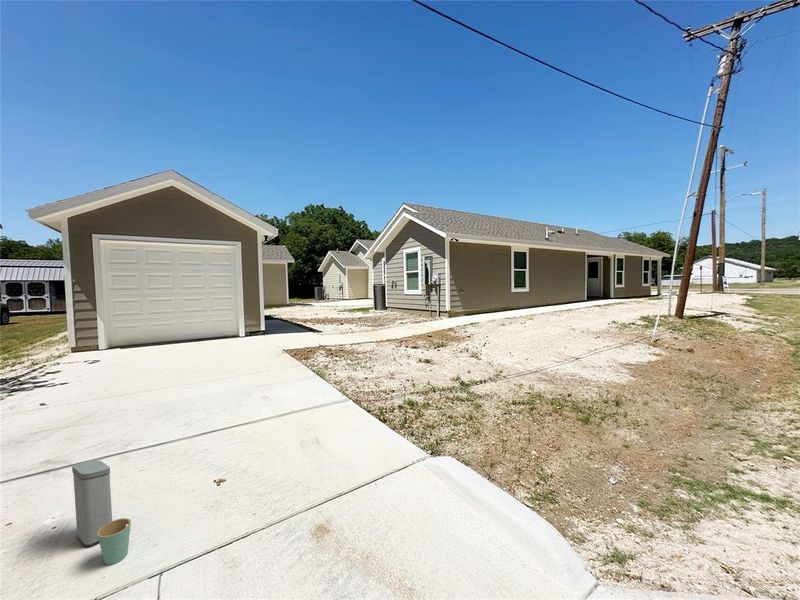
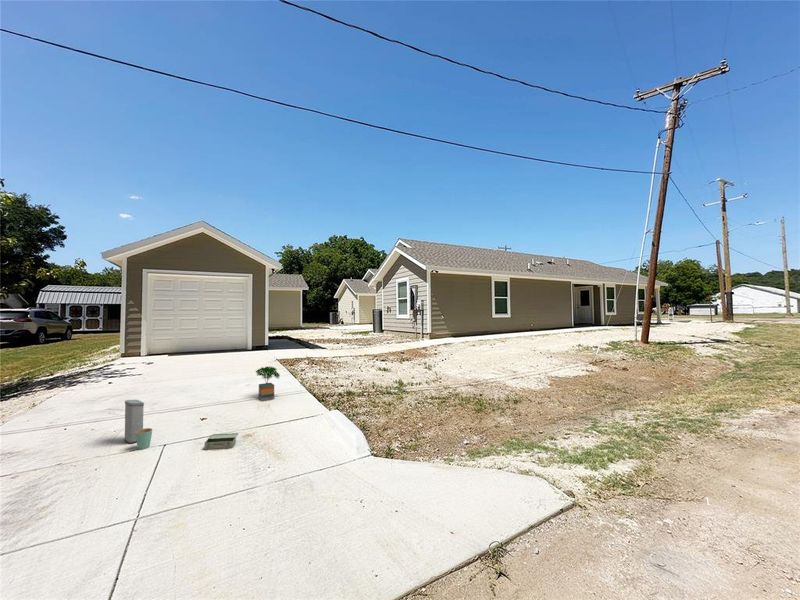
potted tree: none [280,371,317,425] -> present [256,367,280,401]
toolbox: none [236,512,291,557] -> present [205,433,238,450]

